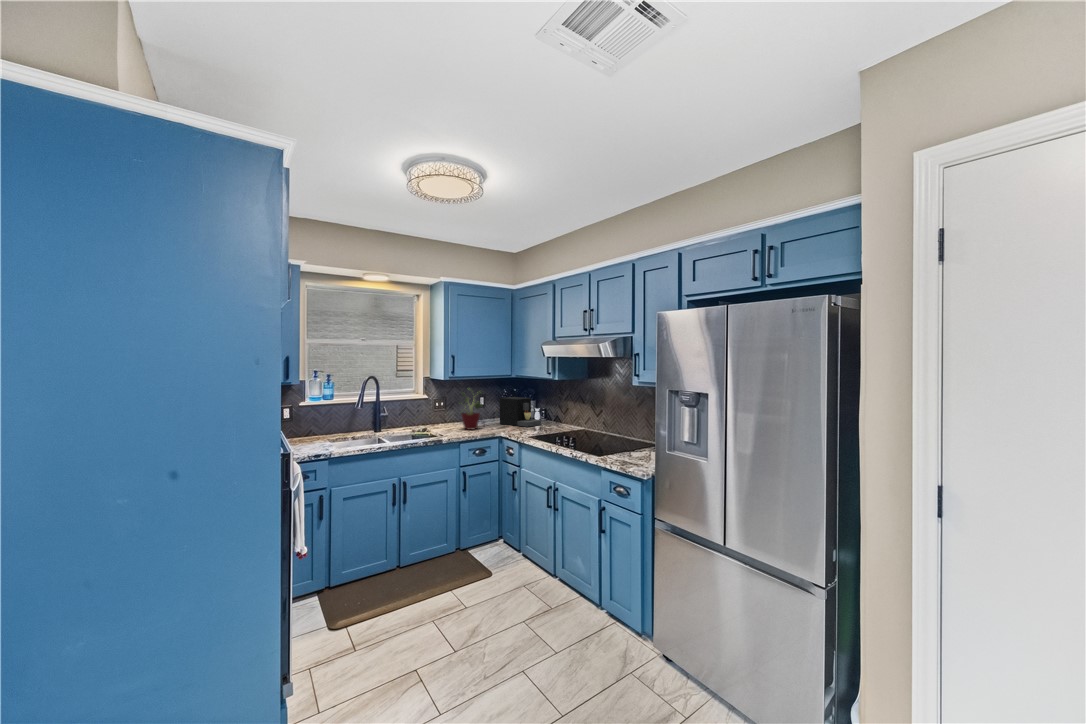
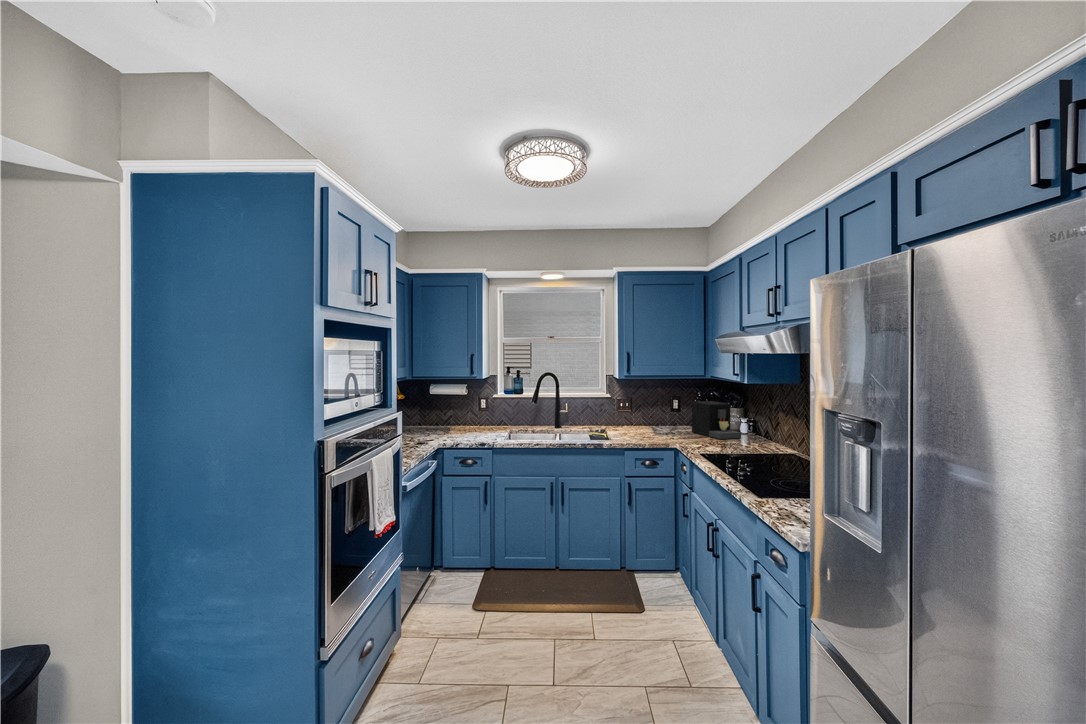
potted plant: present [459,388,482,430] -> none [636,388,669,436]

